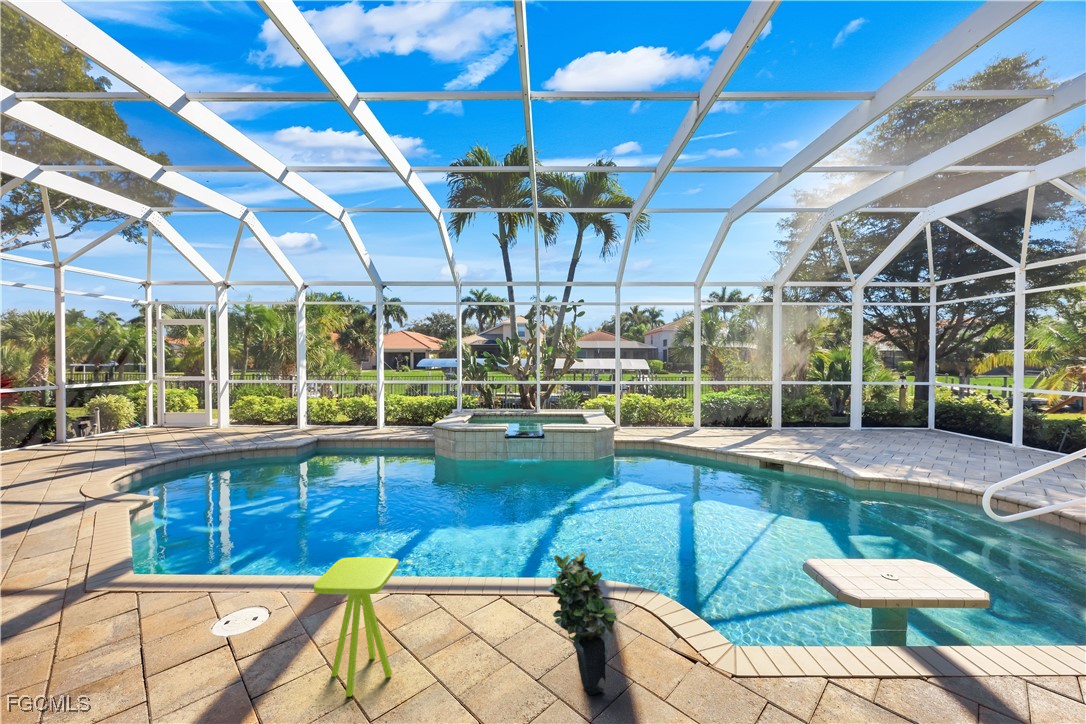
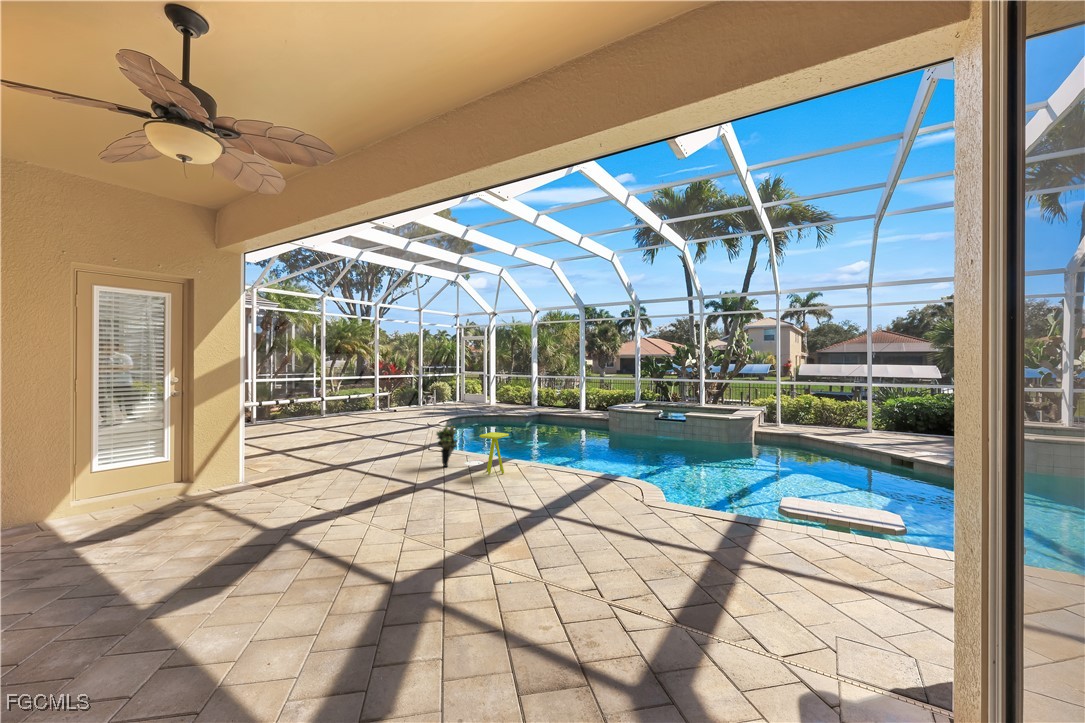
potted plant: present [548,552,617,695] -> present [436,426,457,467]

